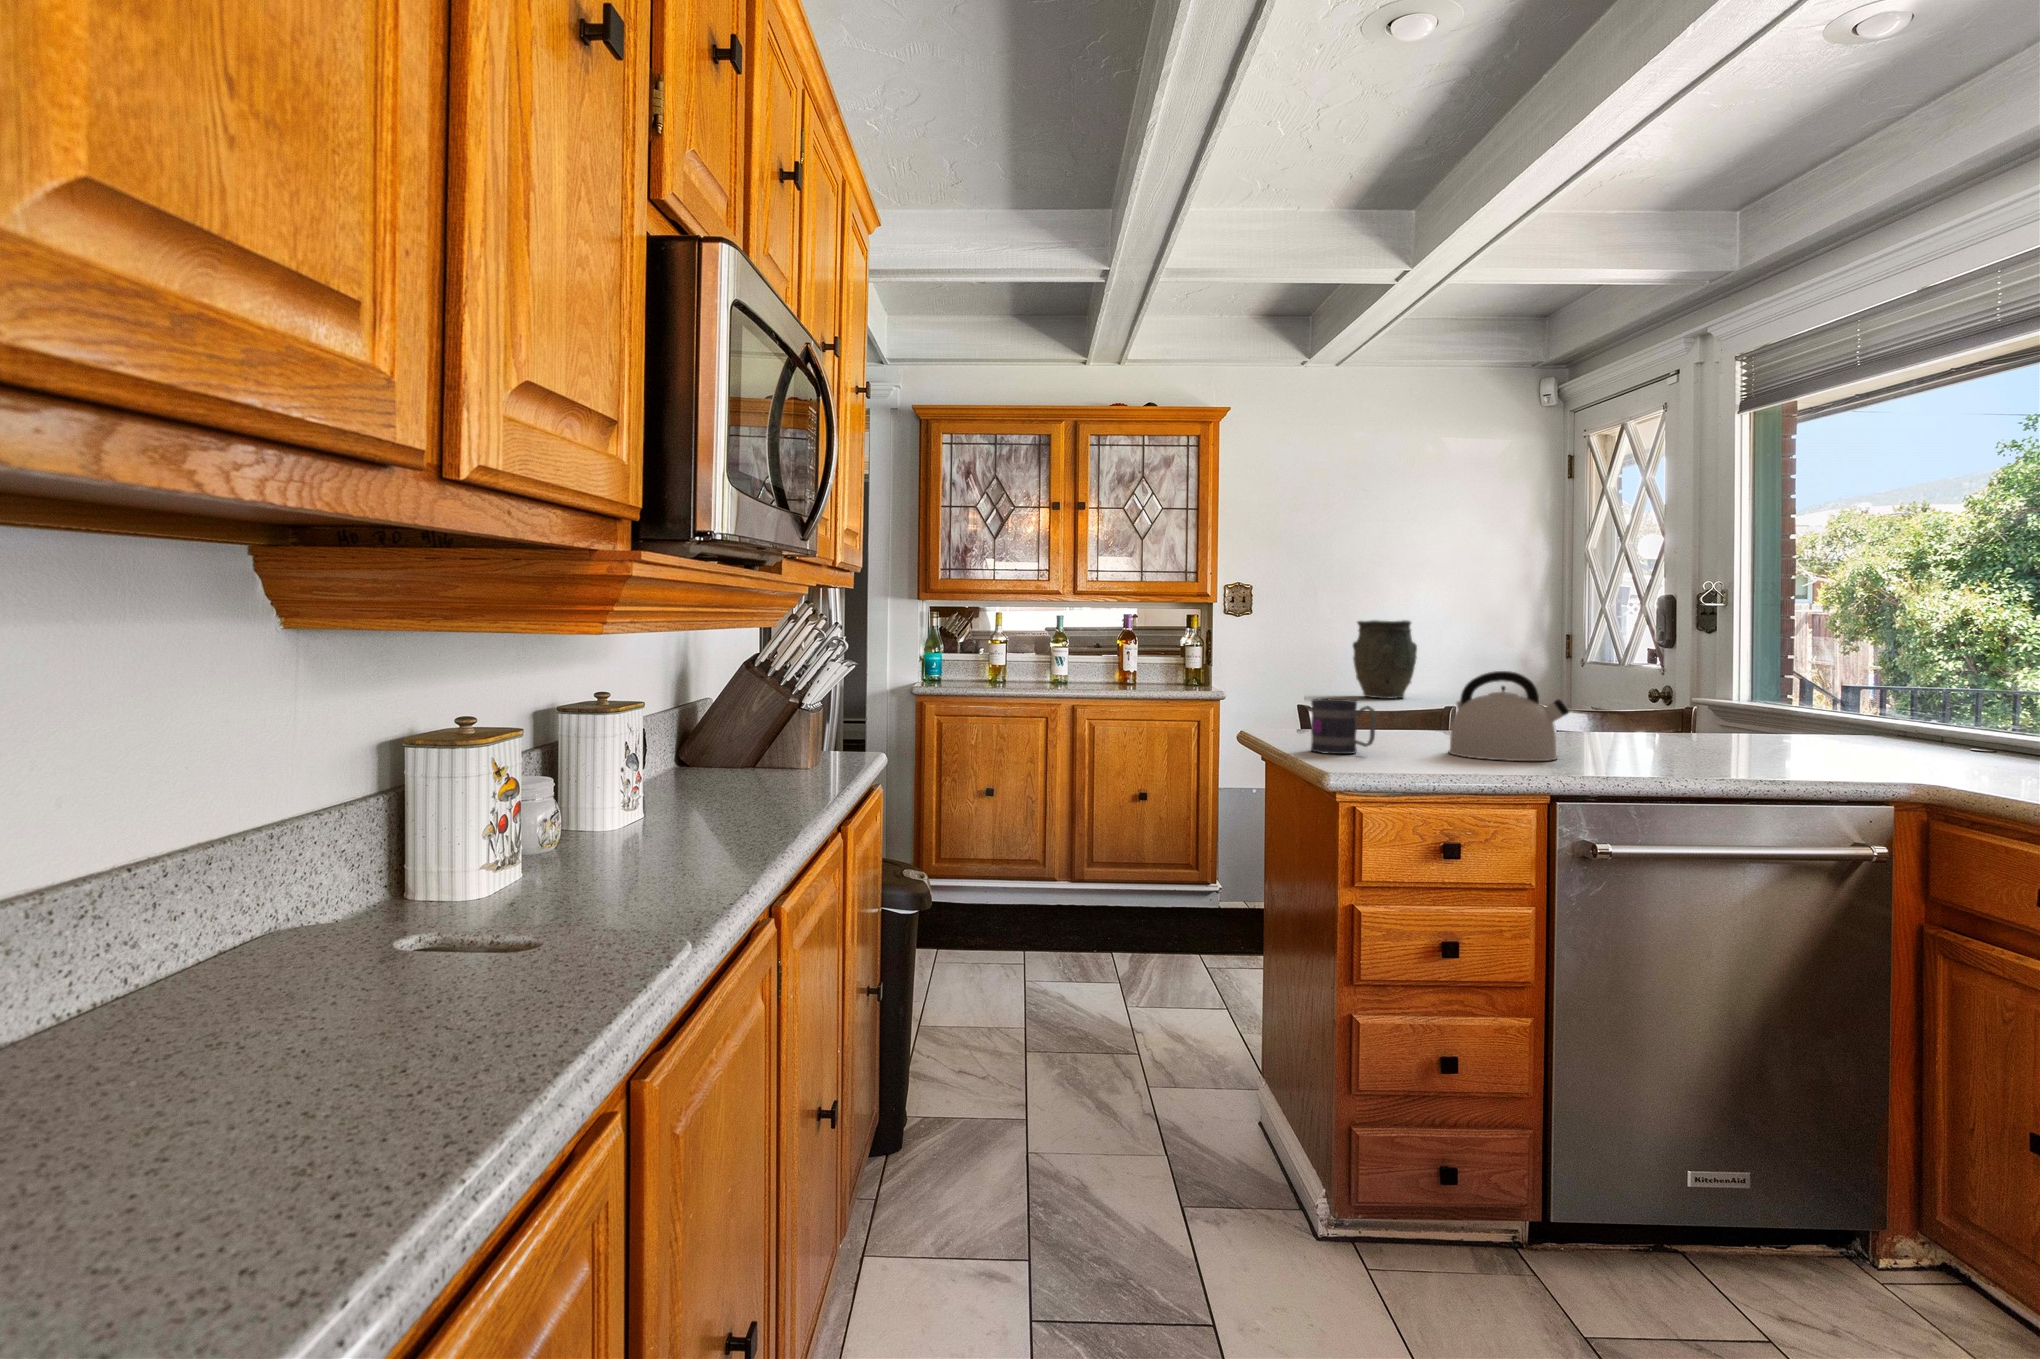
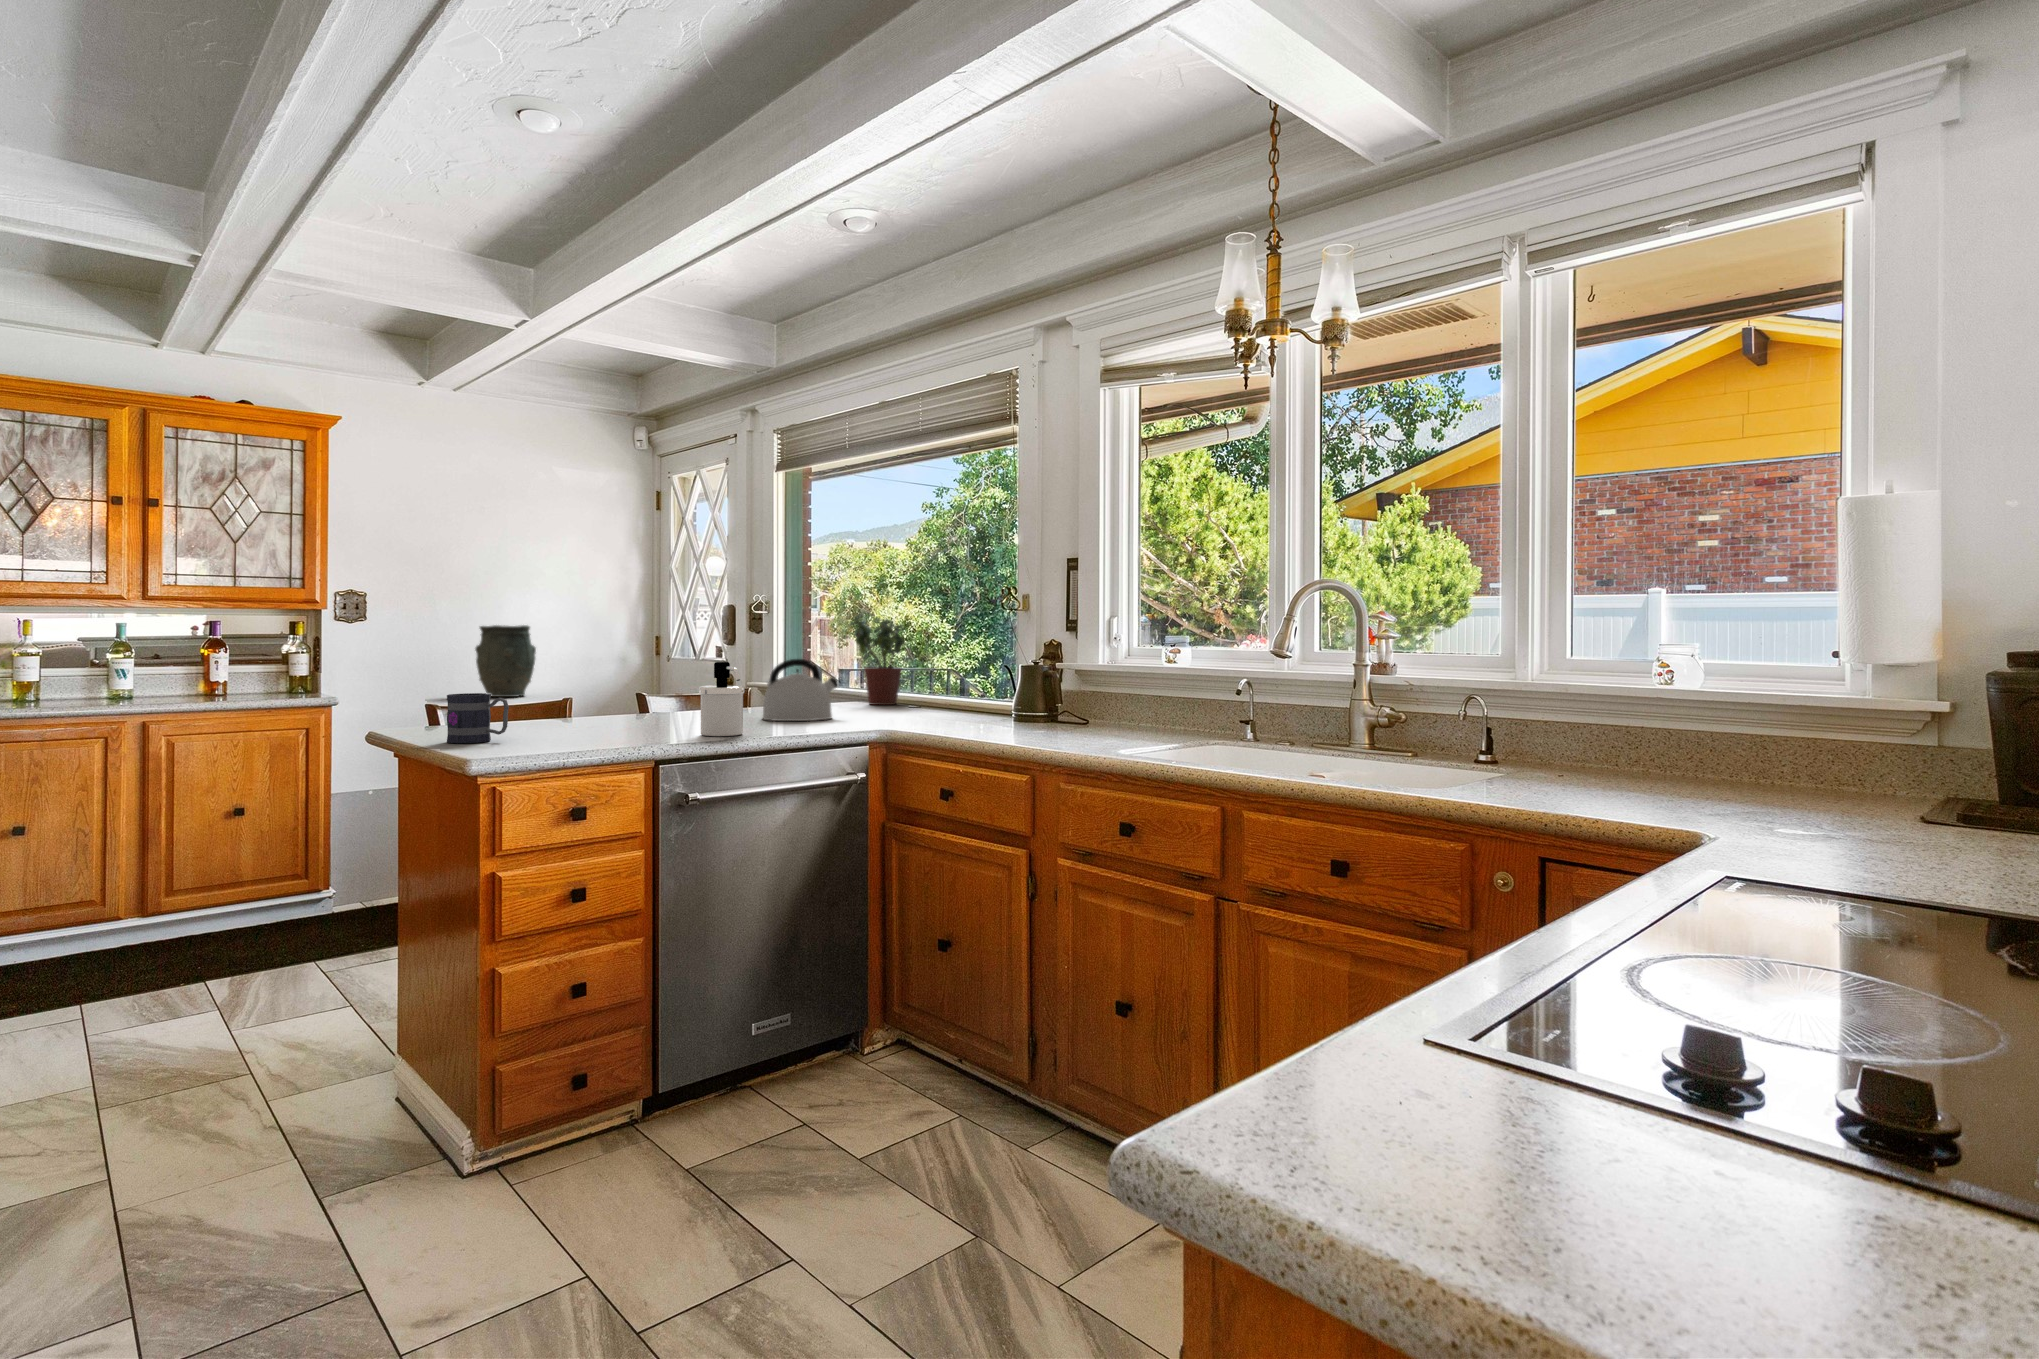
potted plant: none [1860,608,1970,743] -> present [849,614,905,705]
kettle: present [1449,671,1569,761] -> present [762,659,838,721]
soap dispenser: none [1618,675,1686,774] -> present [699,662,745,736]

